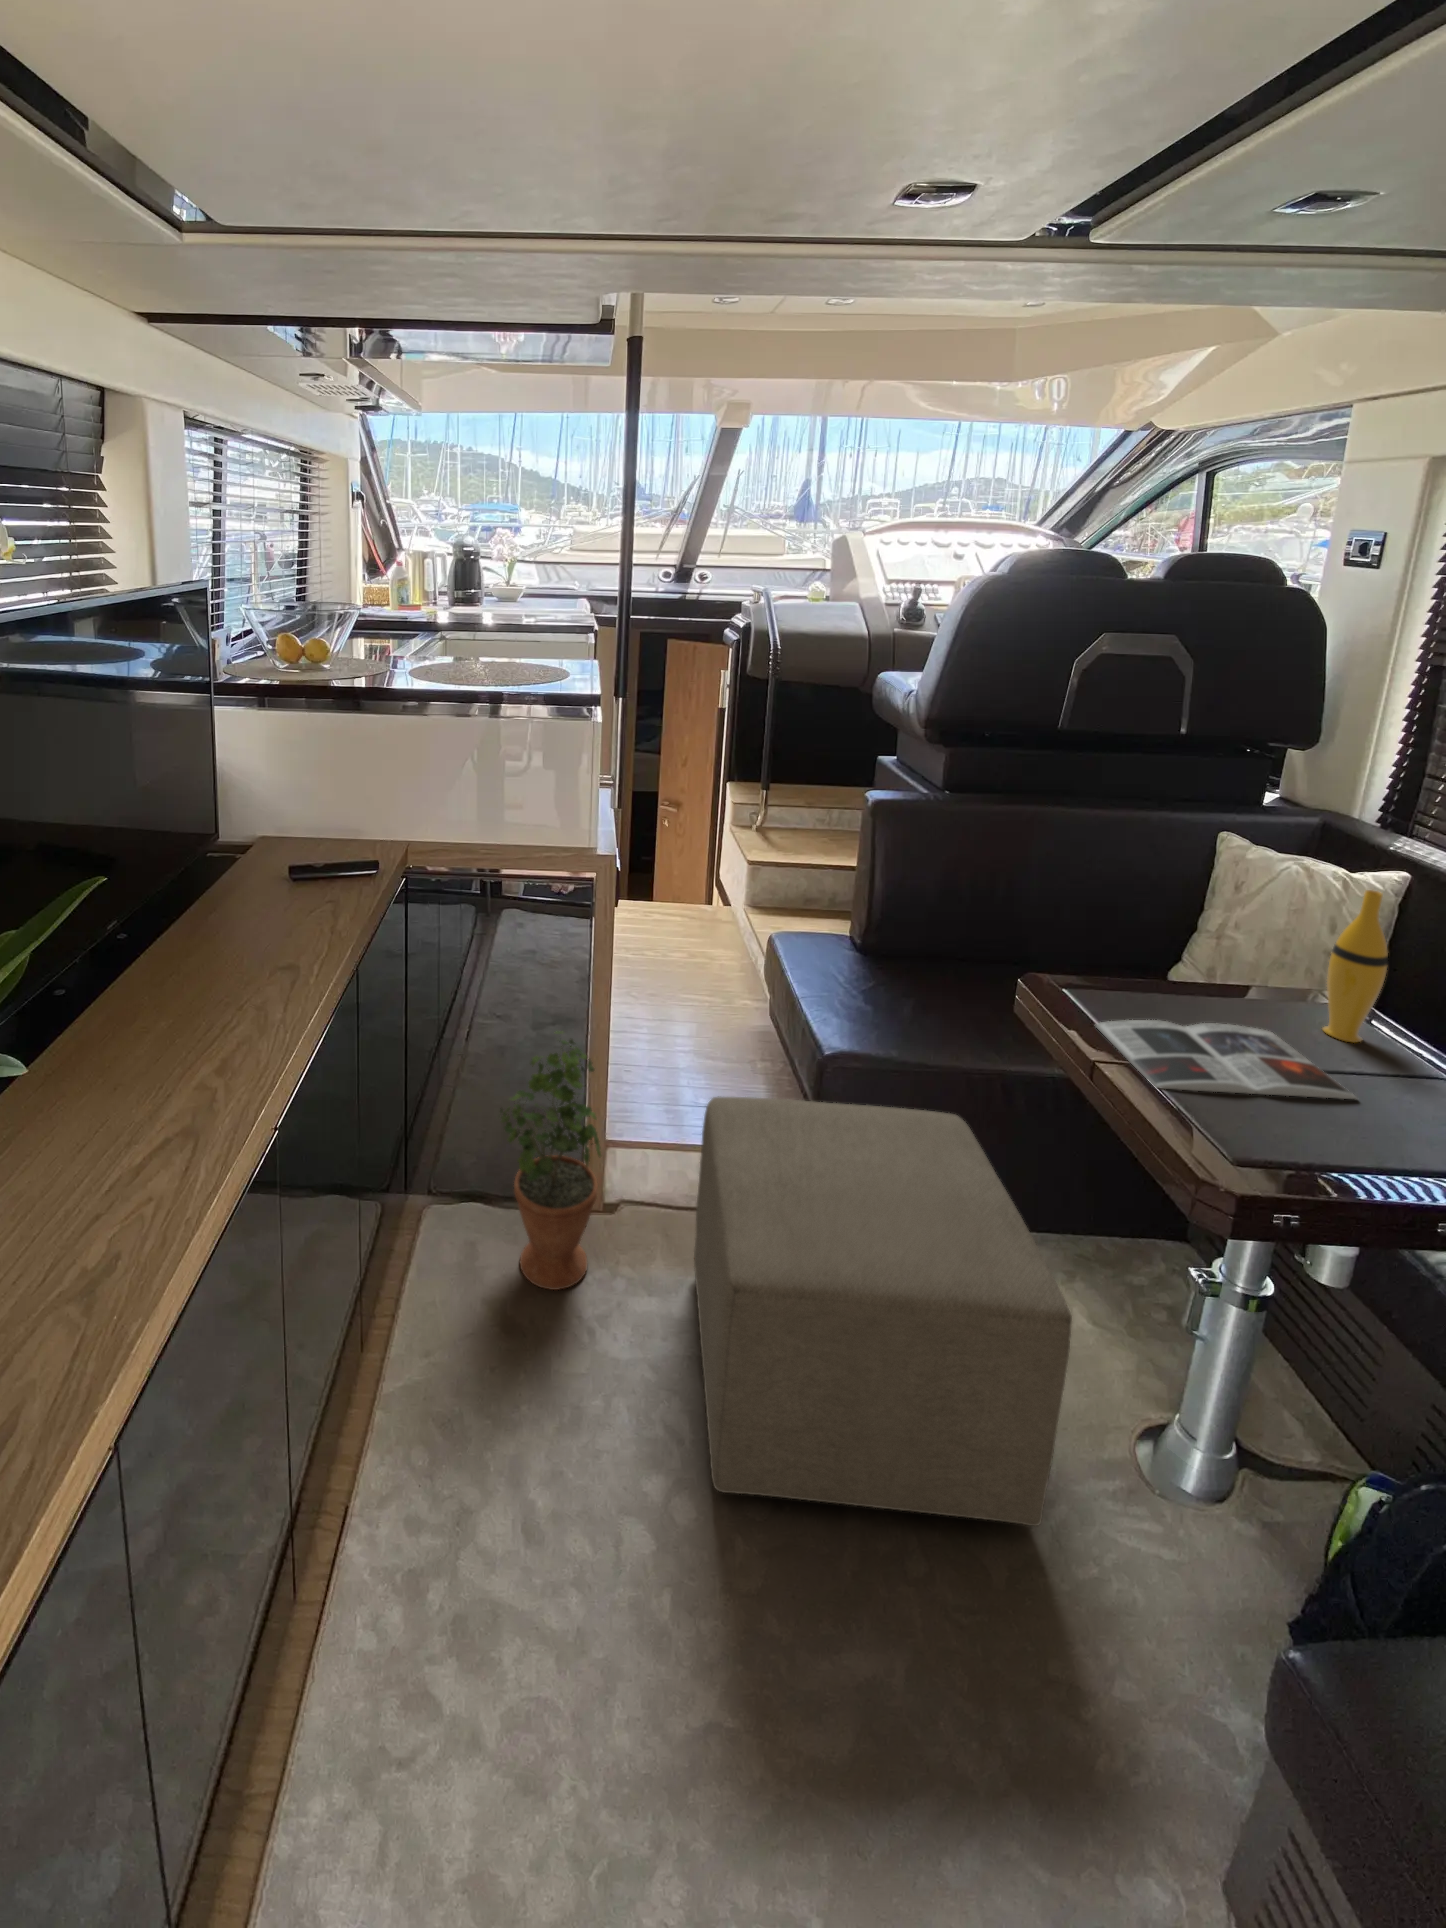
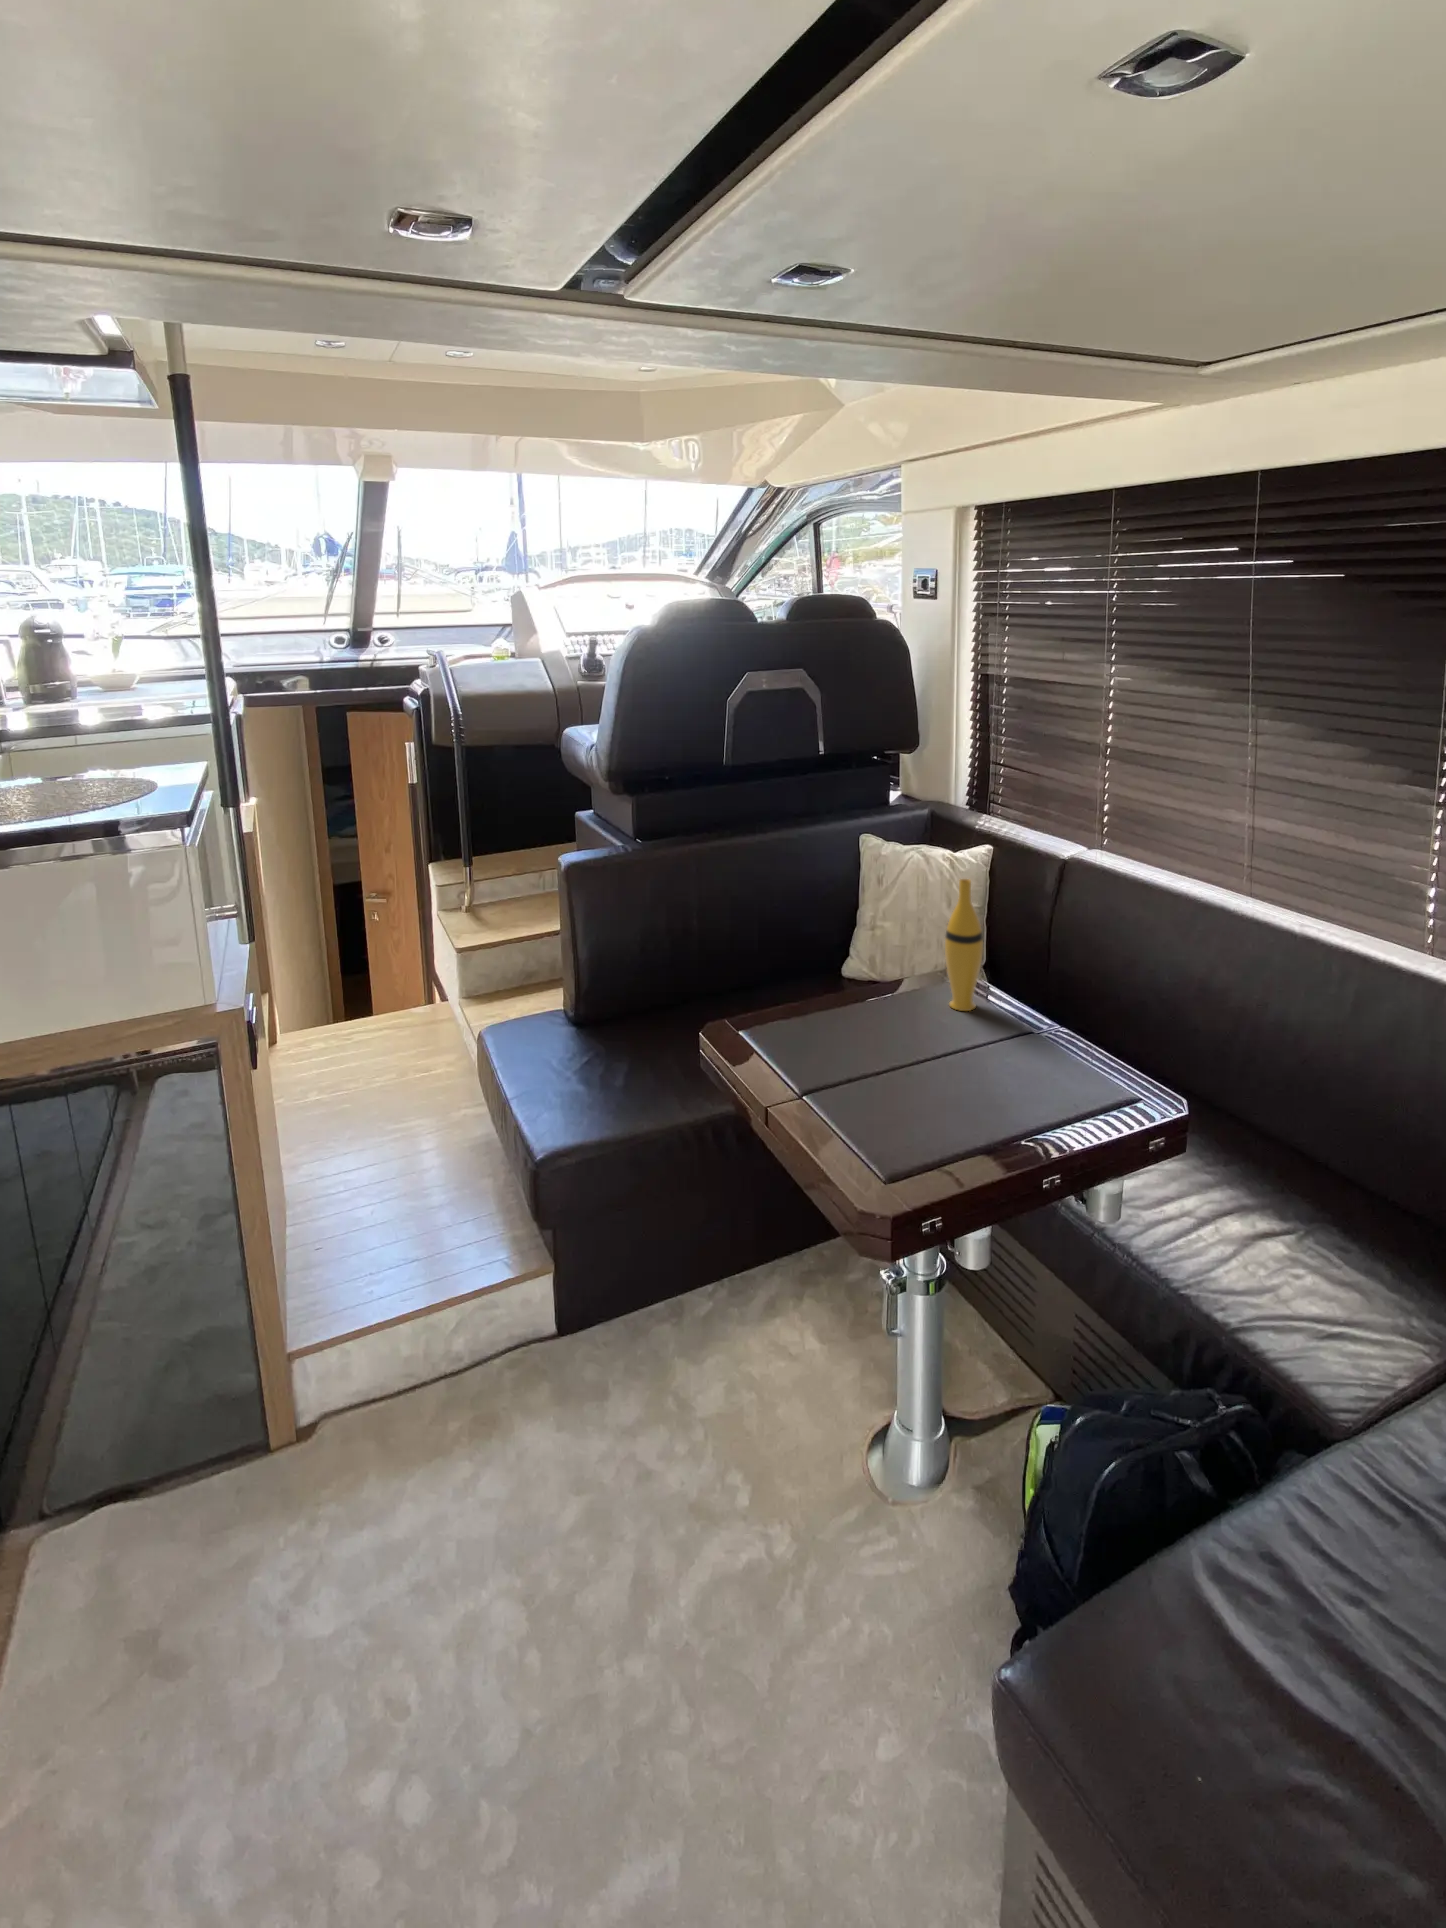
magazine: present [1095,1020,1357,1099] -> none [778,1020,979,1112]
potted plant: present [500,1032,601,1290] -> none [103,1257,273,1610]
ottoman: present [694,1096,1072,1526] -> none [399,1188,795,1781]

